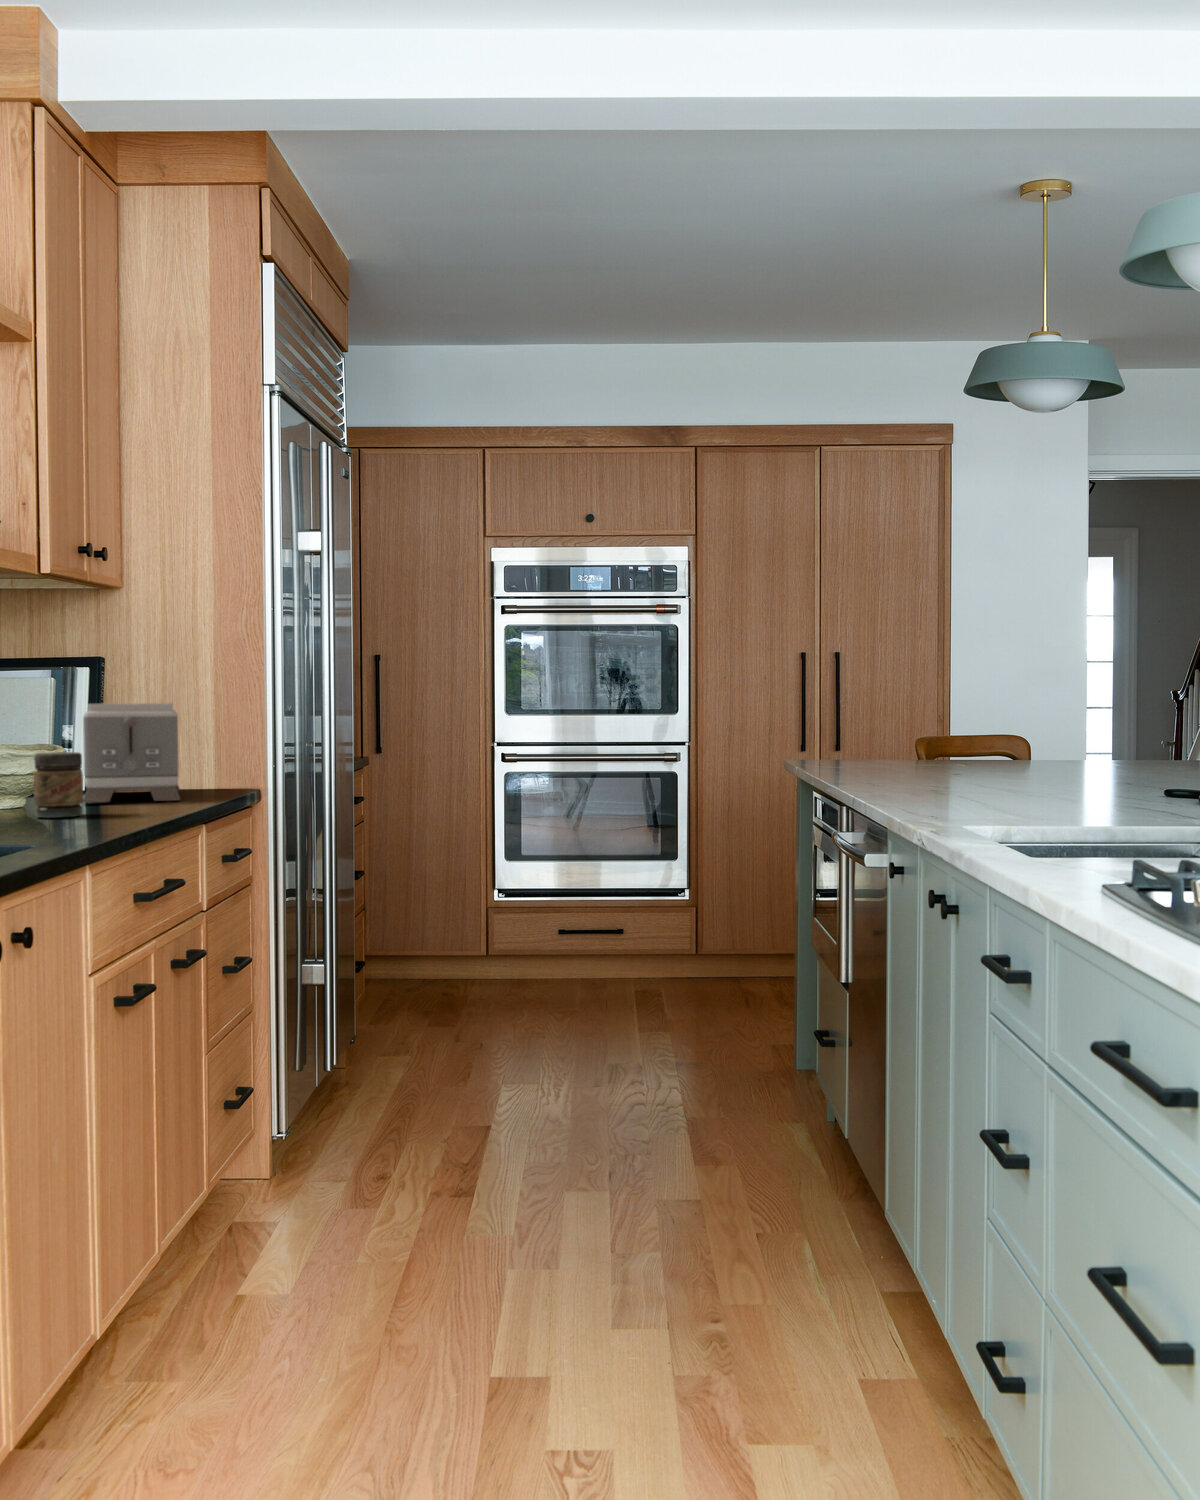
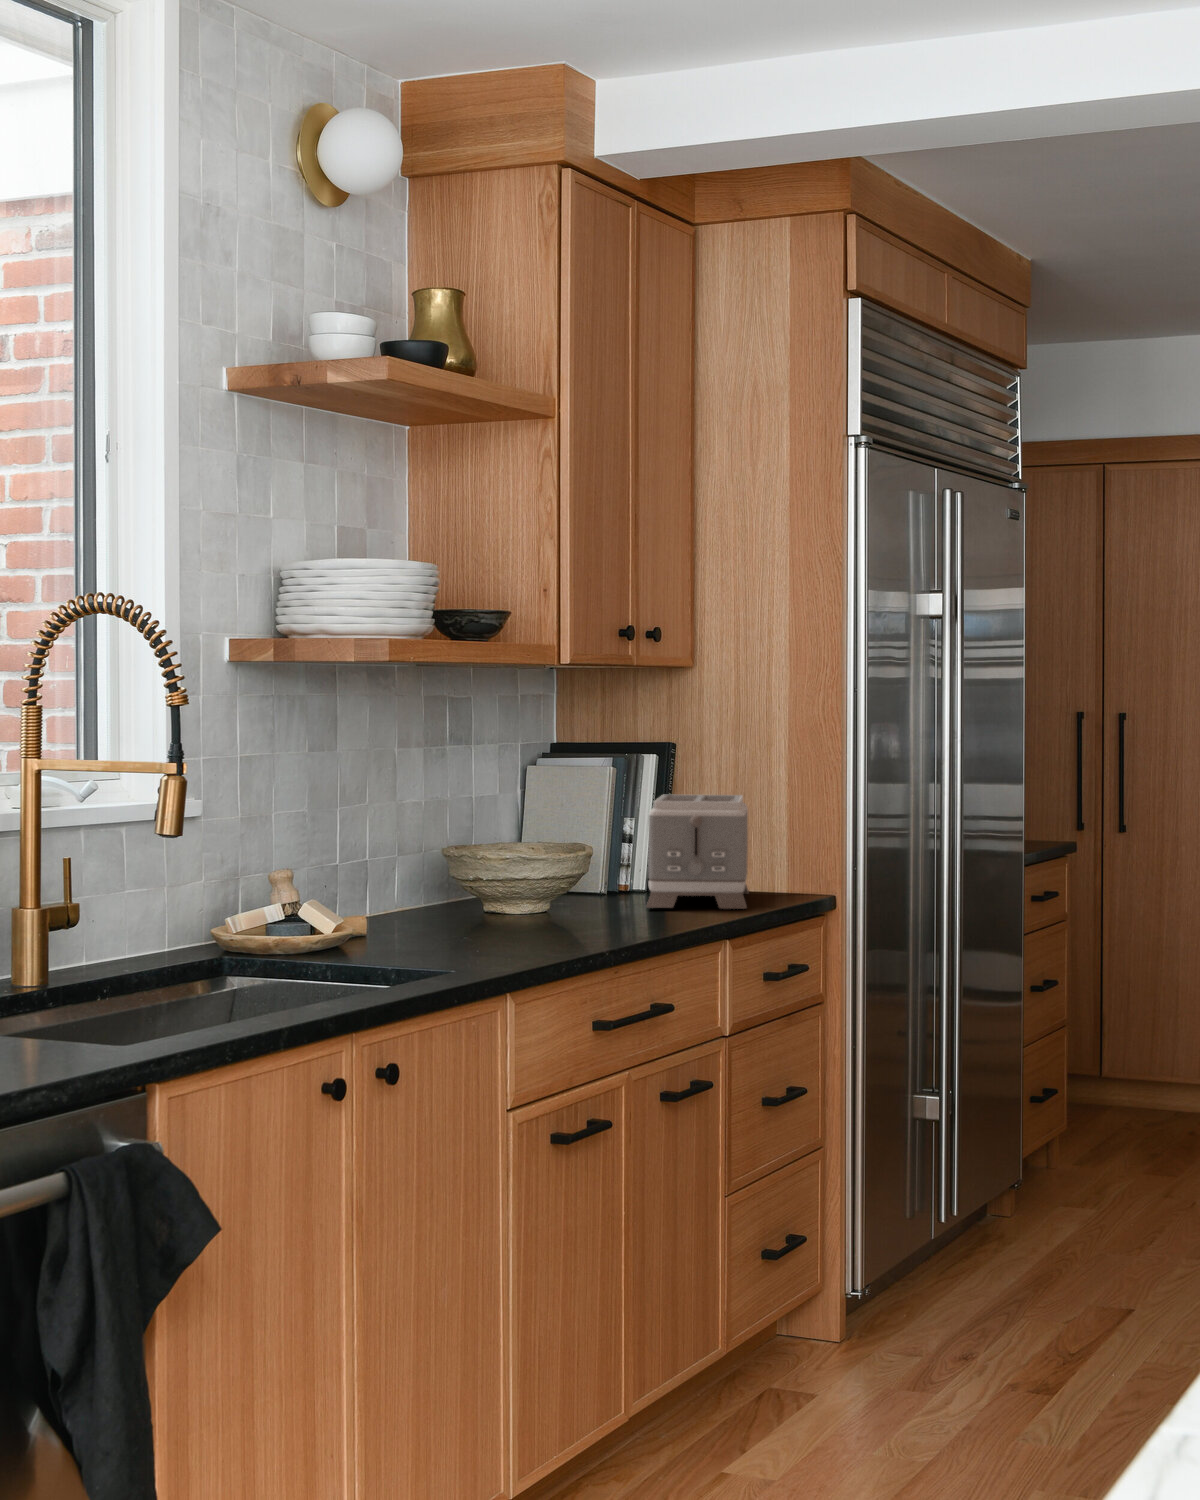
jar: present [34,752,83,818] -> none [599,857,647,927]

